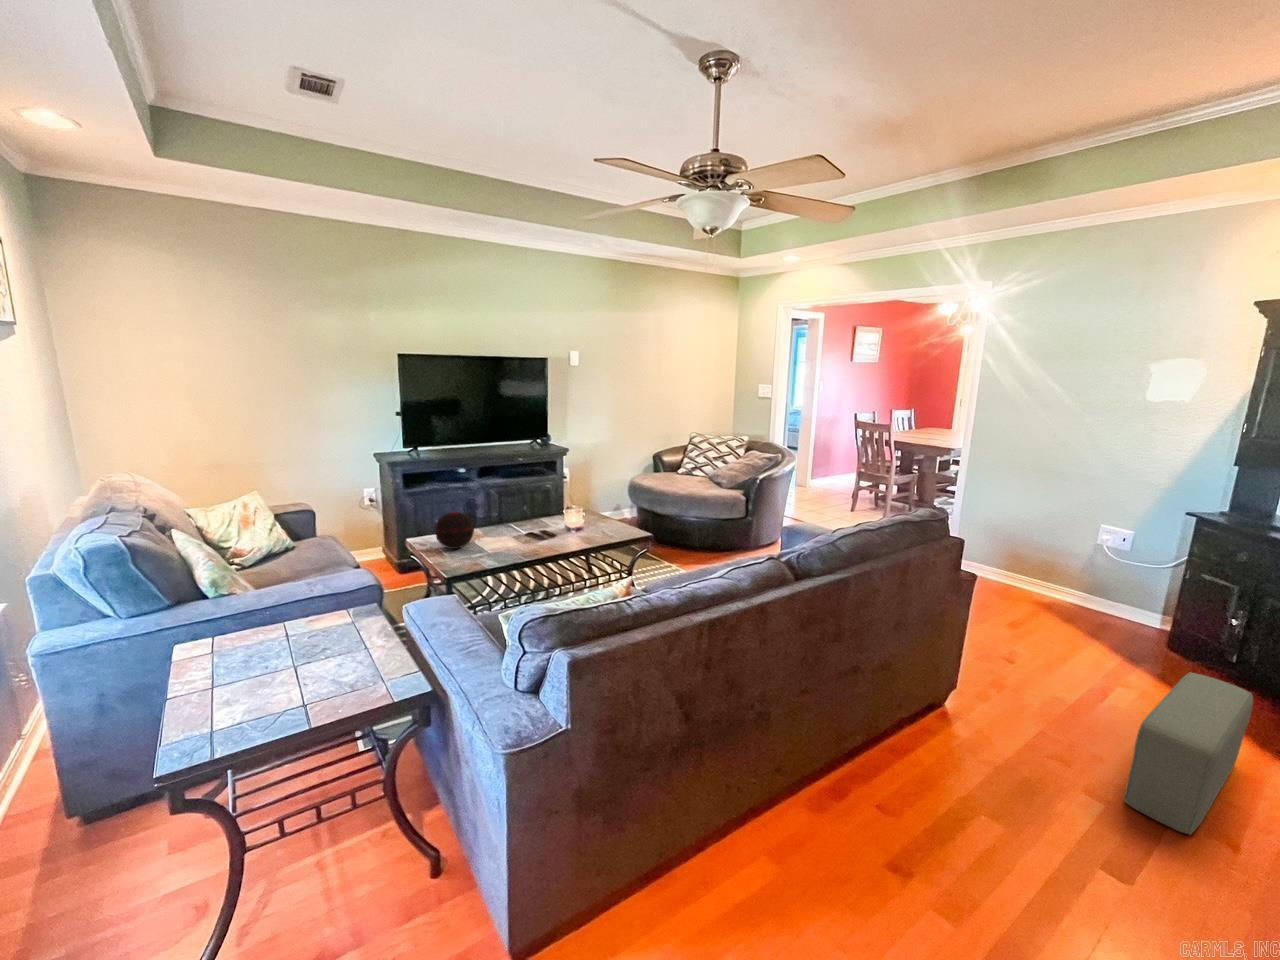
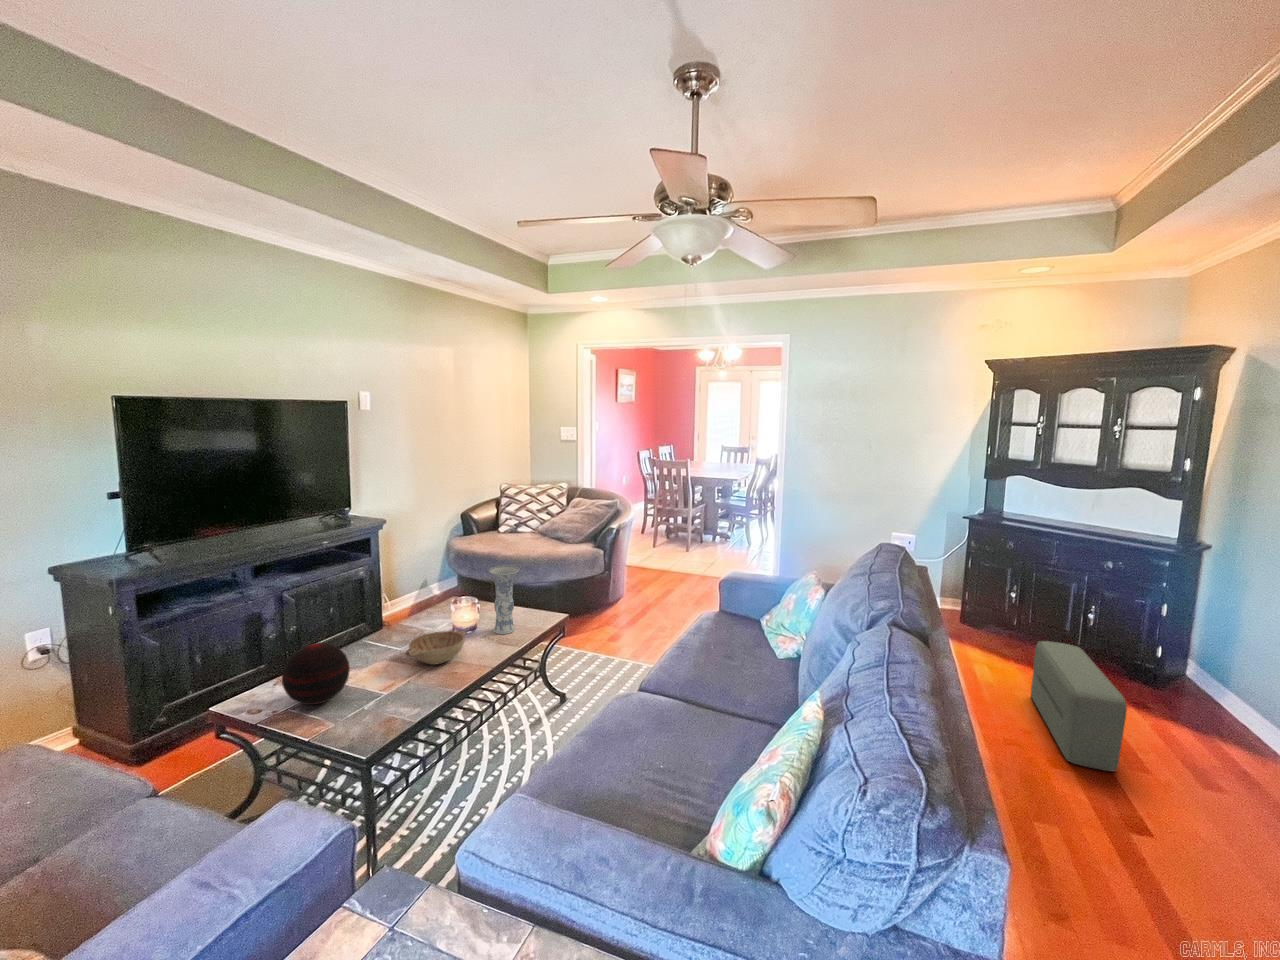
vase: none [586,486,609,537] -> present [489,566,520,634]
decorative bowl: none [513,524,561,544] -> present [408,631,466,665]

